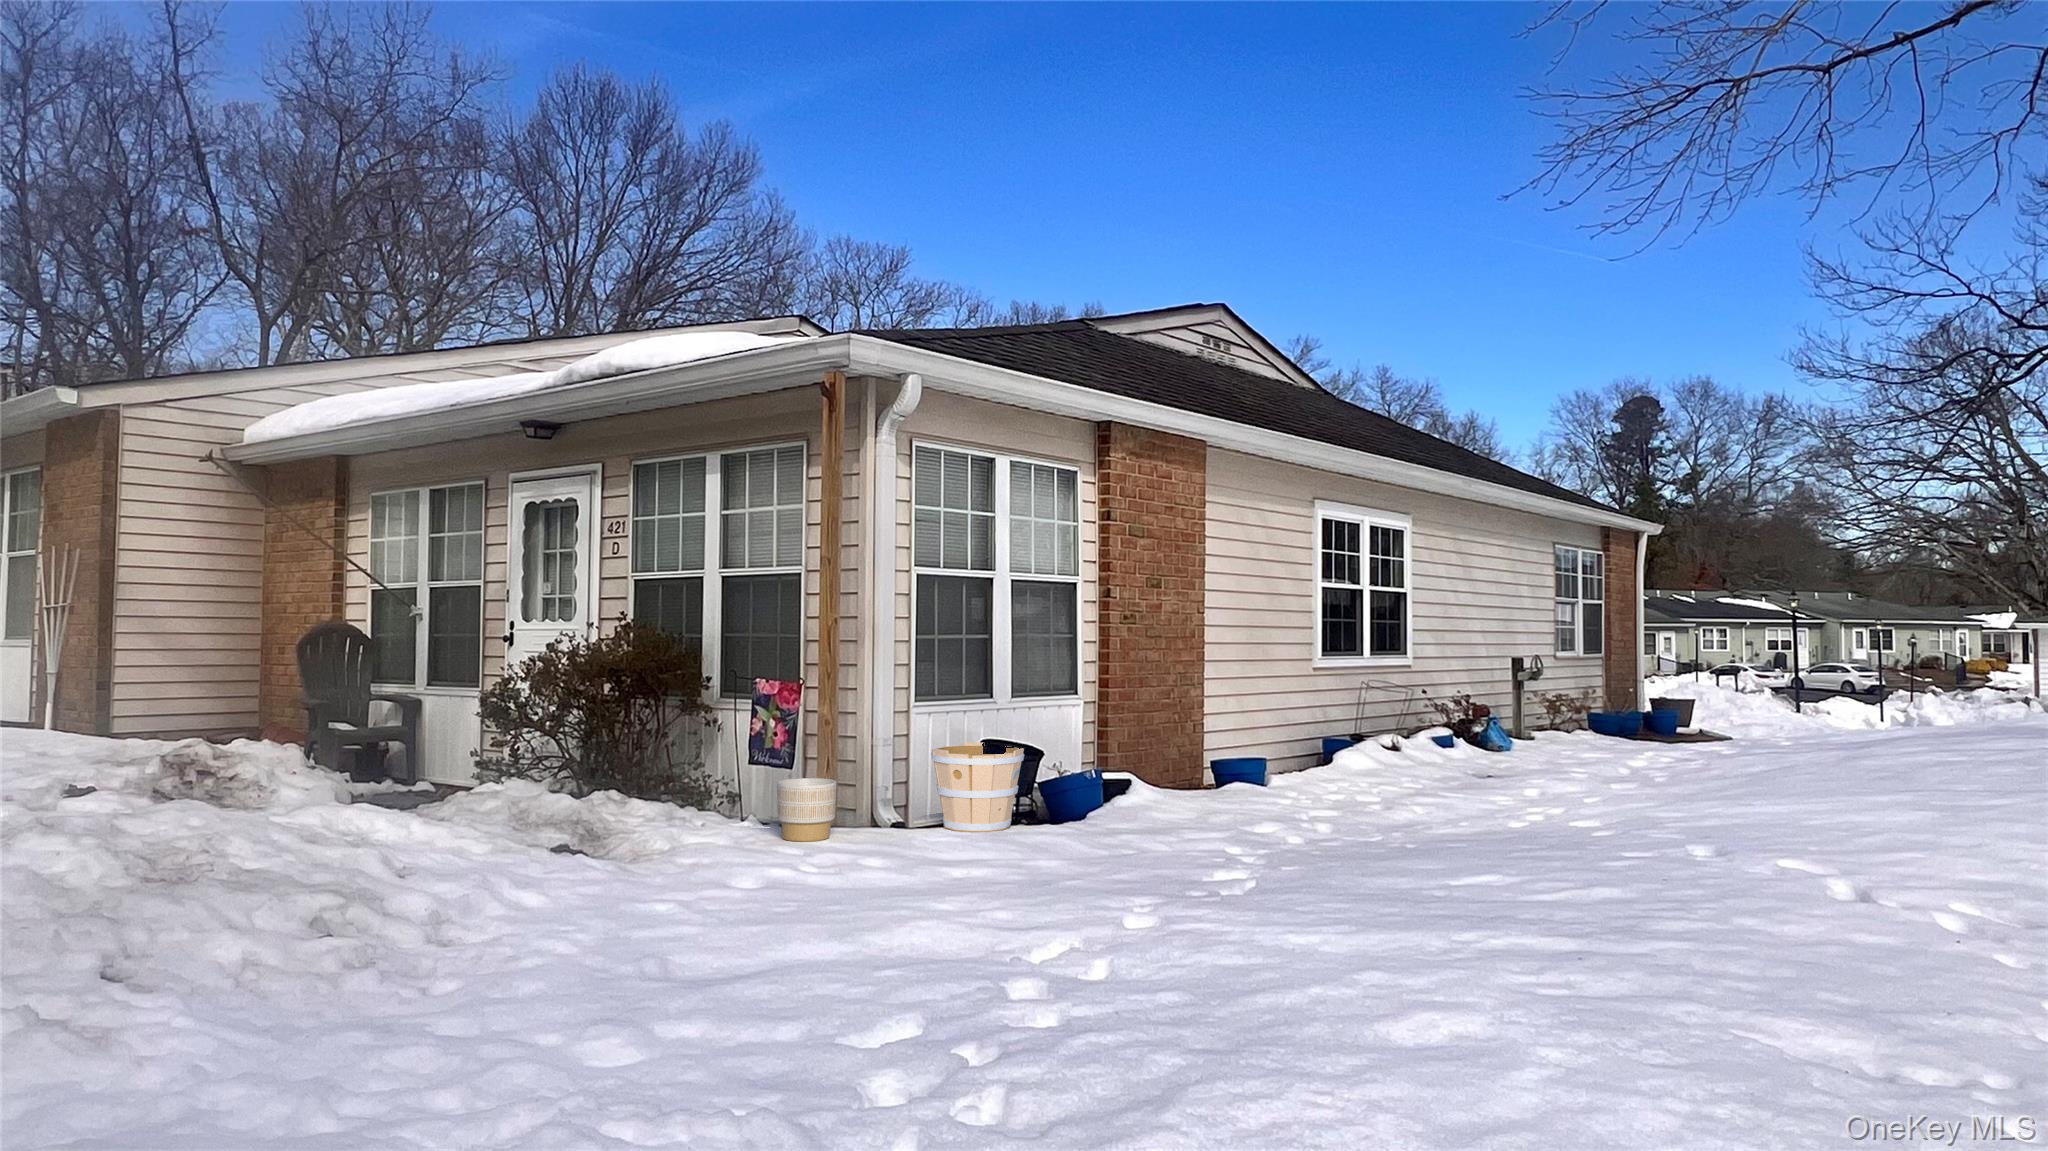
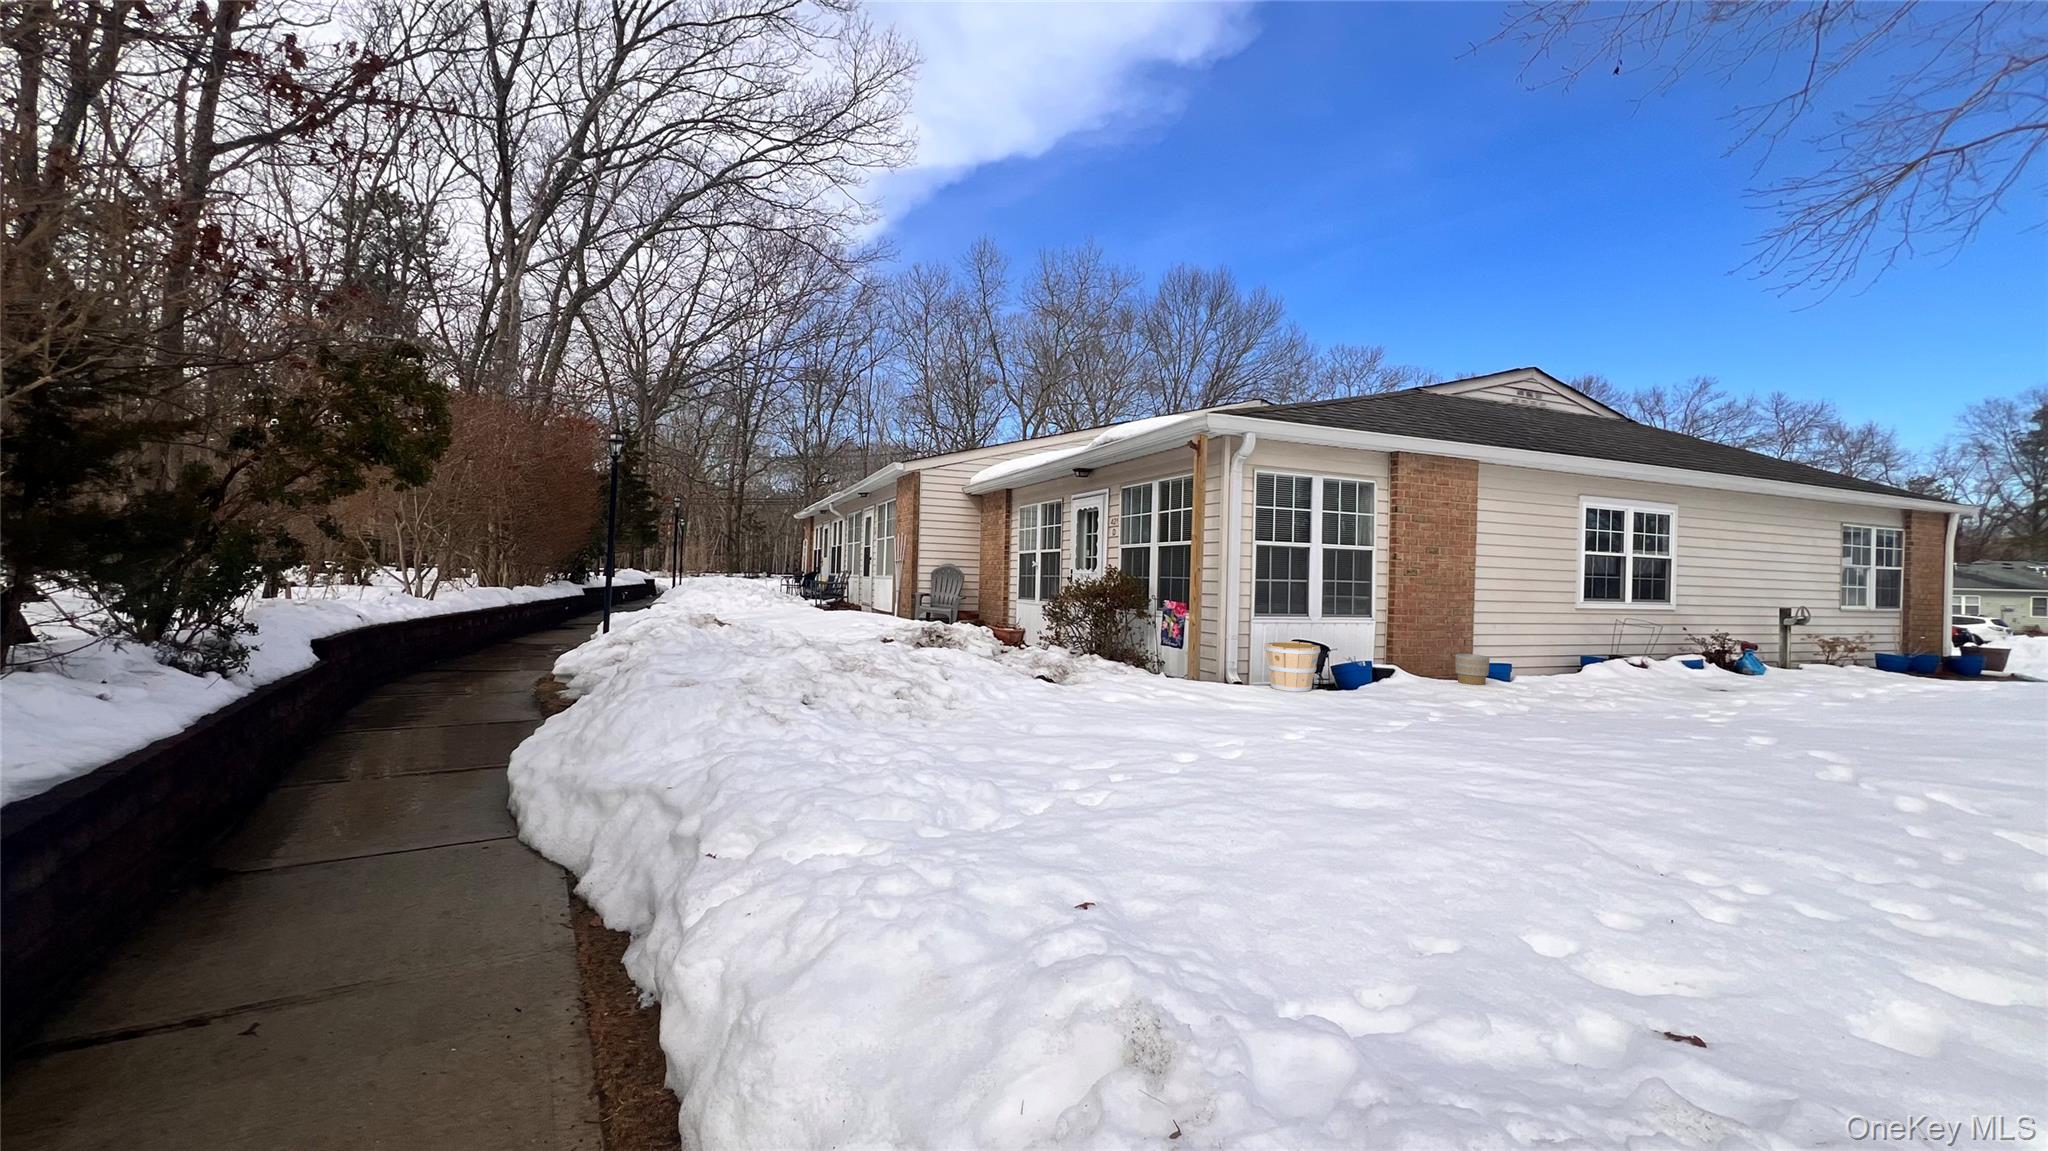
planter: present [777,778,836,842] -> present [1455,654,1490,685]

